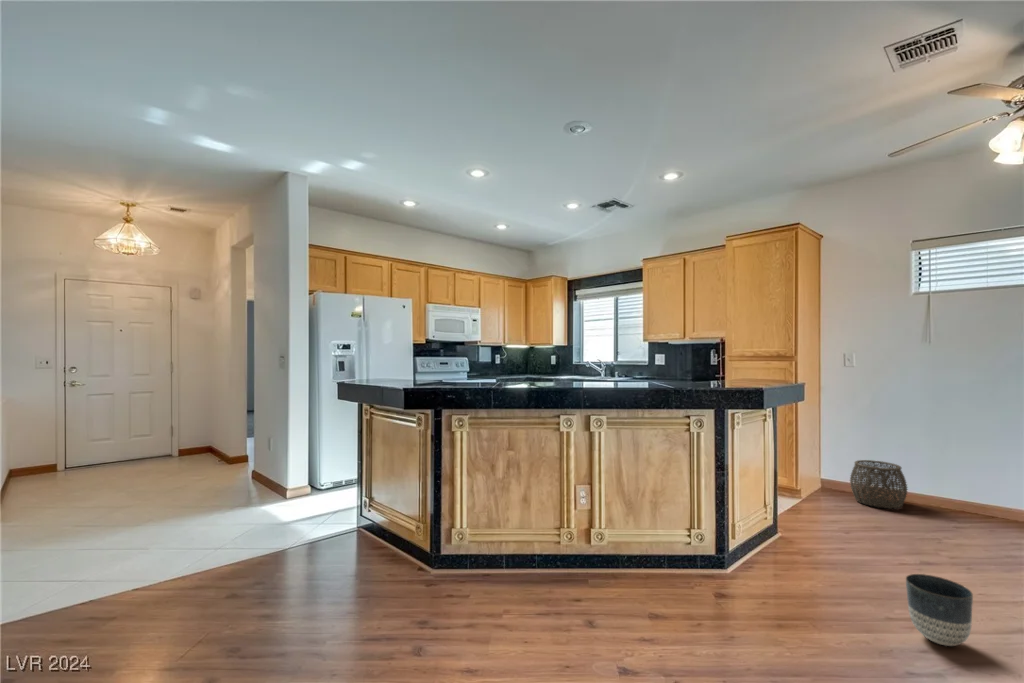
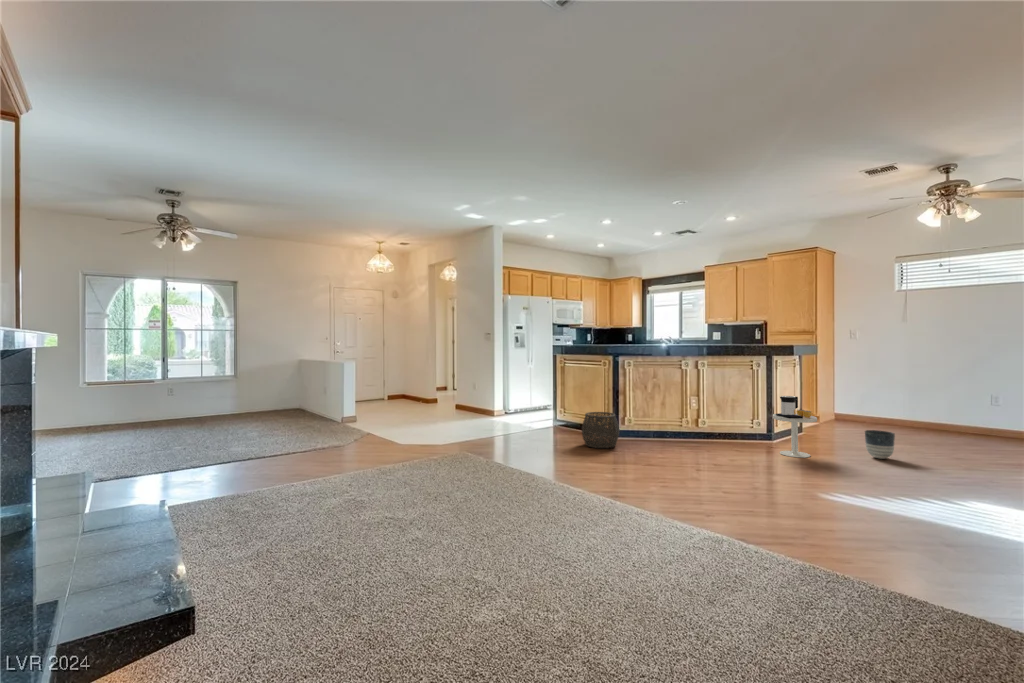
woven basket: present [850,460,907,509] -> present [582,412,619,448]
side table: none [721,501,811,643] -> present [773,396,817,458]

